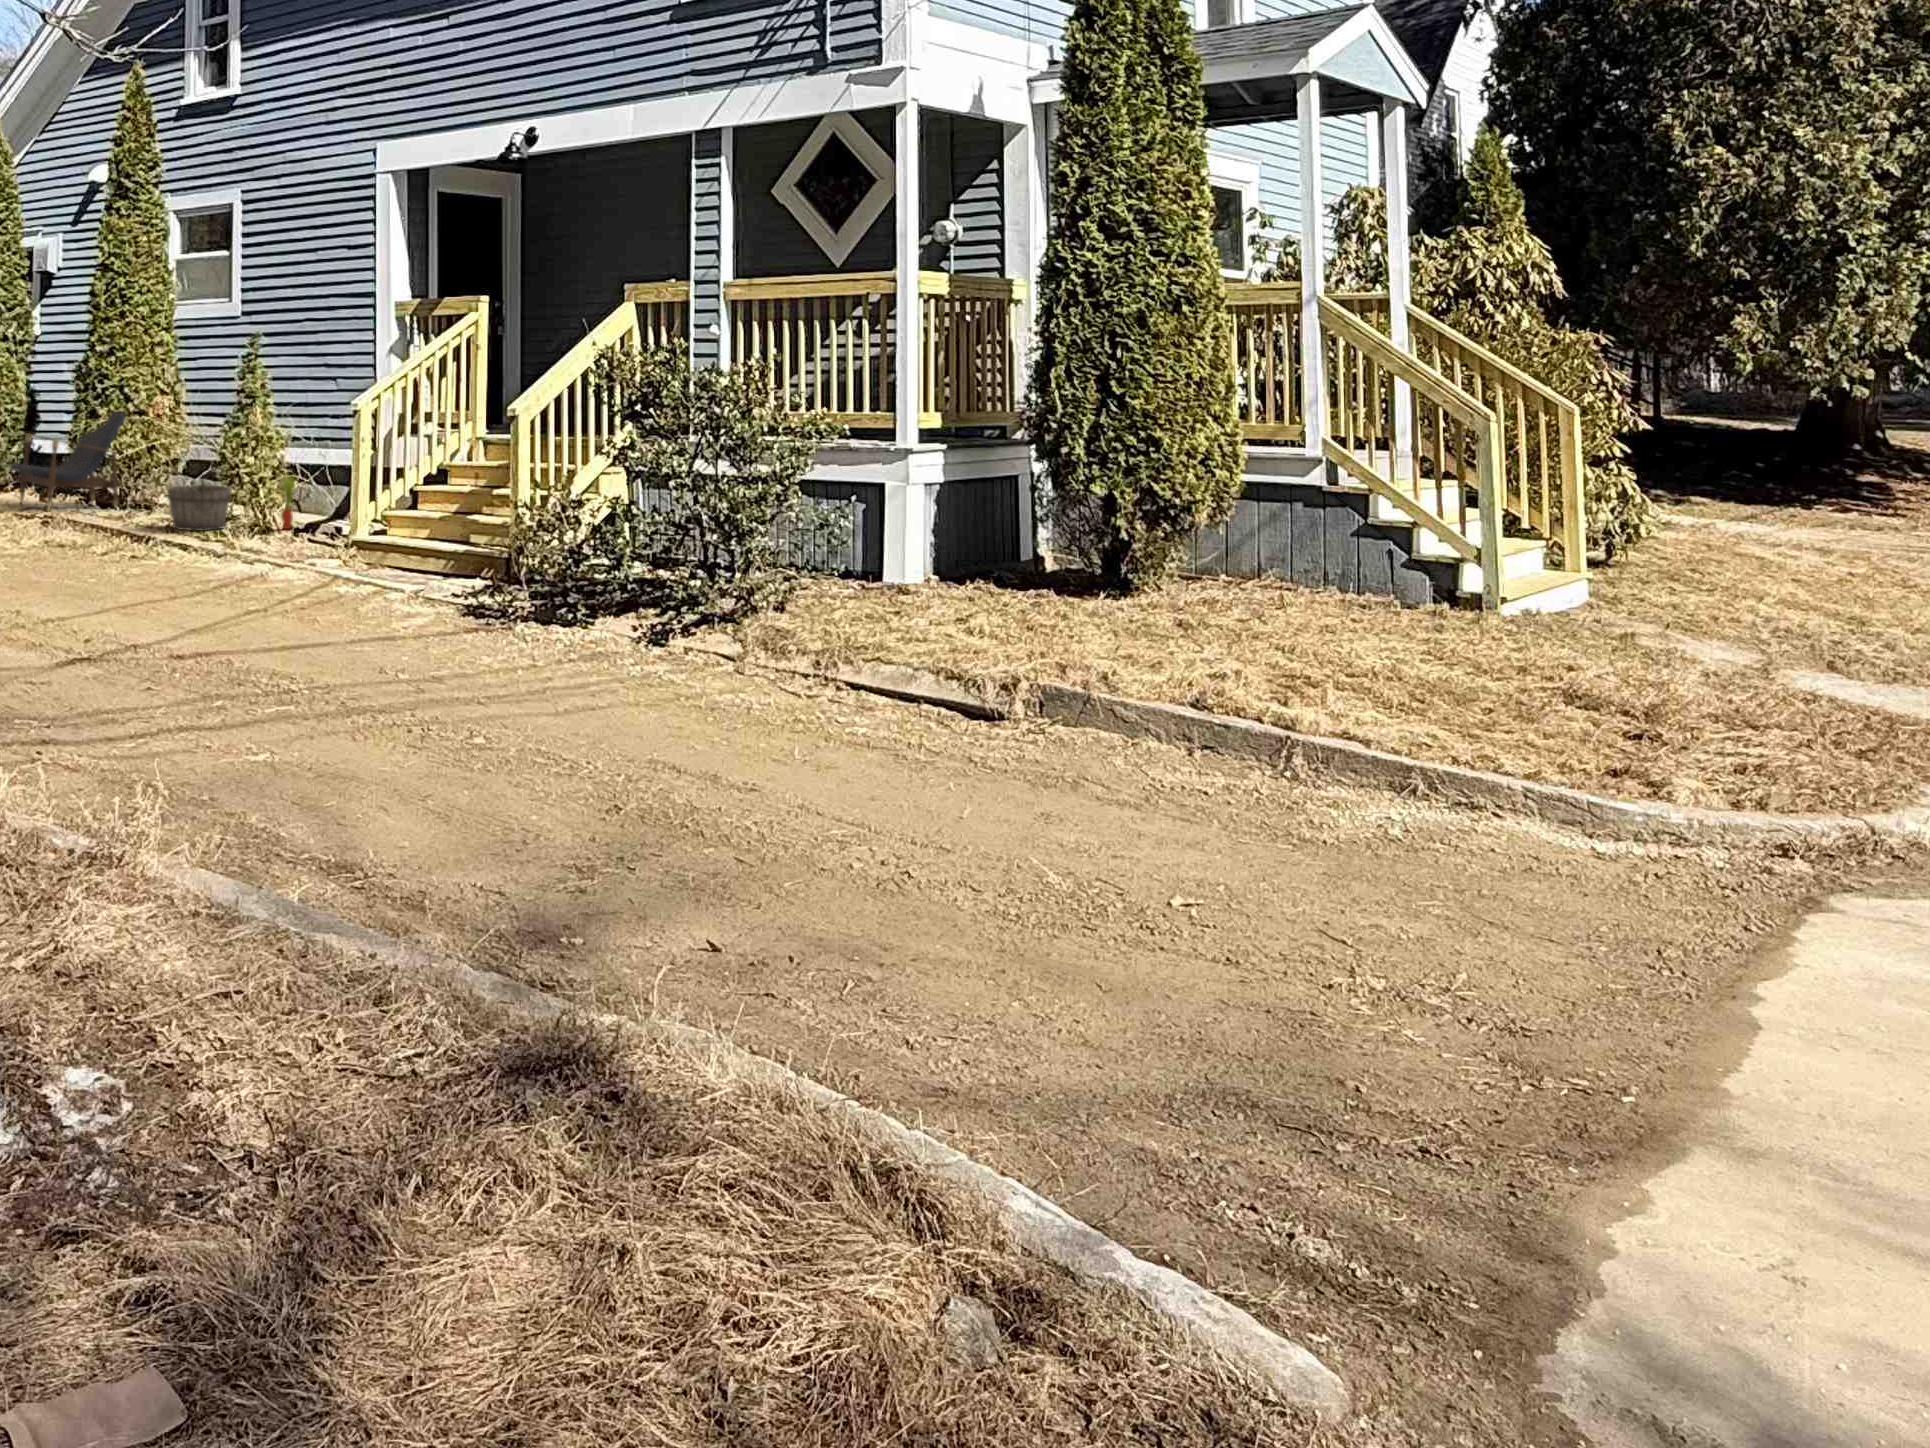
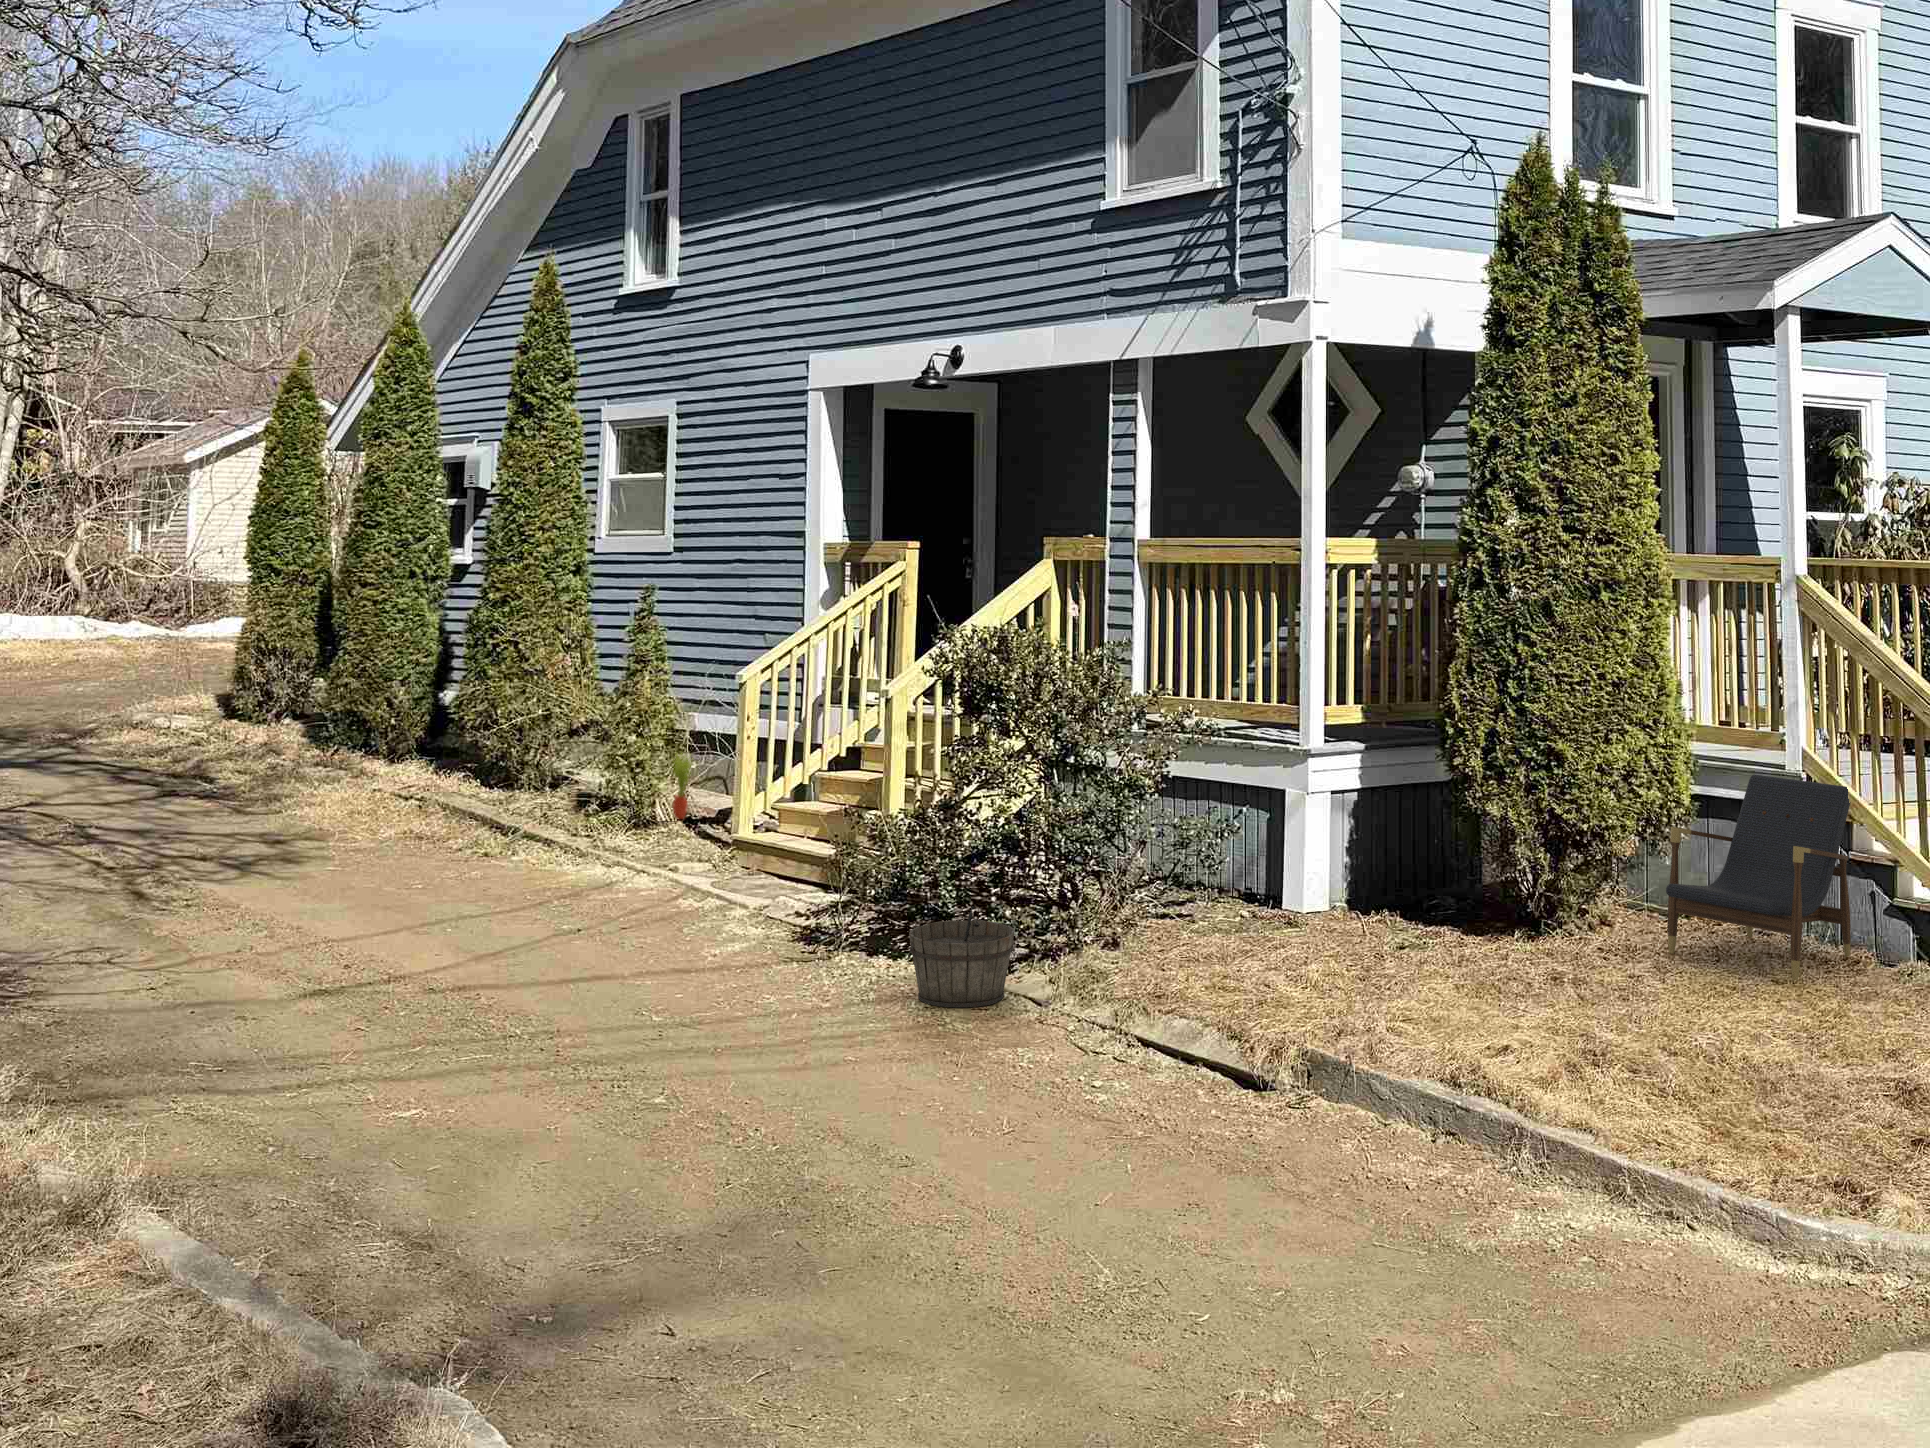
lounge chair: present [10,412,126,511] -> present [1666,775,1851,981]
wooden bucket: present [167,475,232,531] -> present [907,906,1015,1007]

